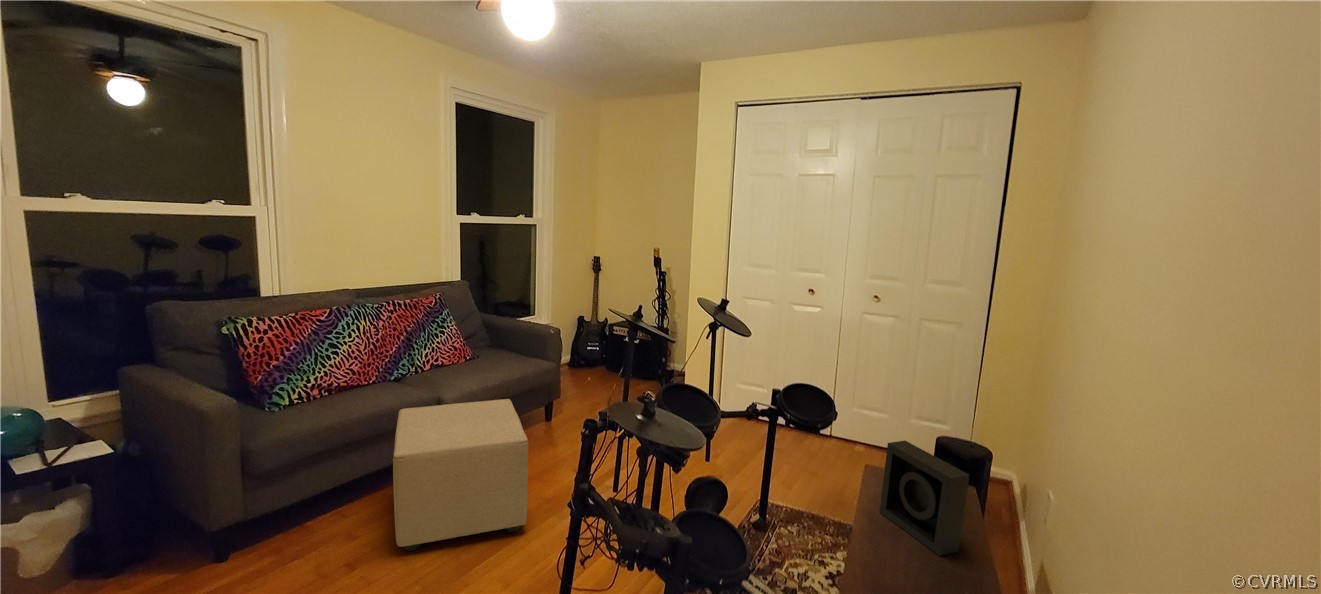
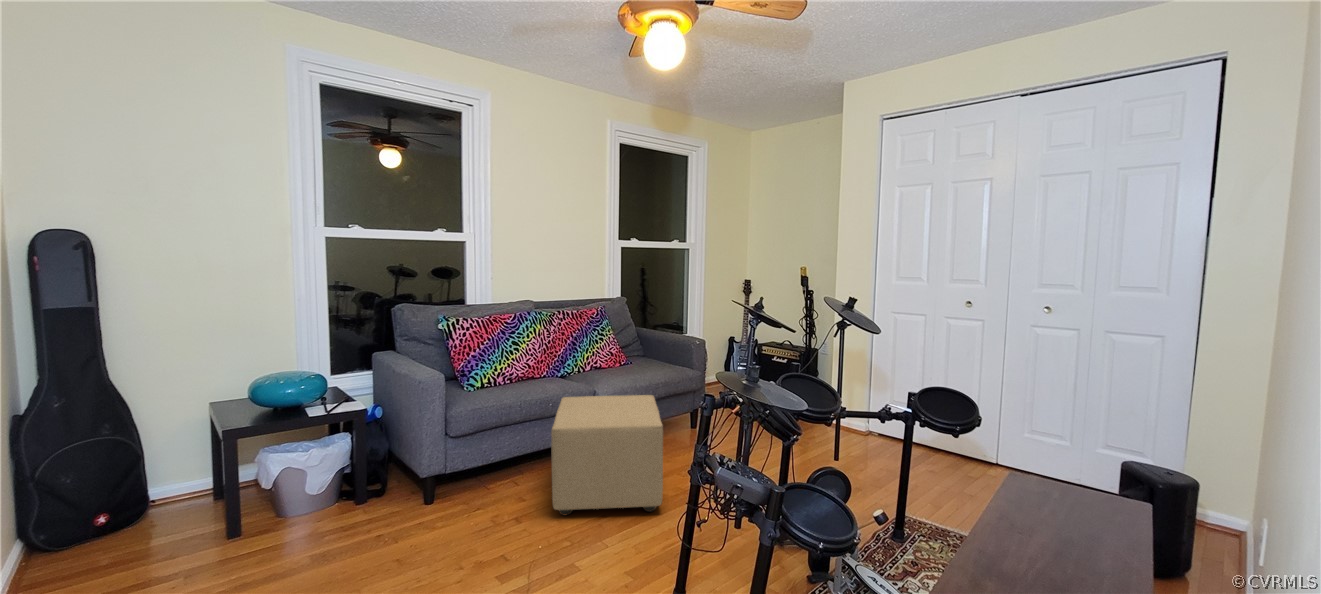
speaker: present [880,441,970,556] -> none [1024,442,1128,570]

